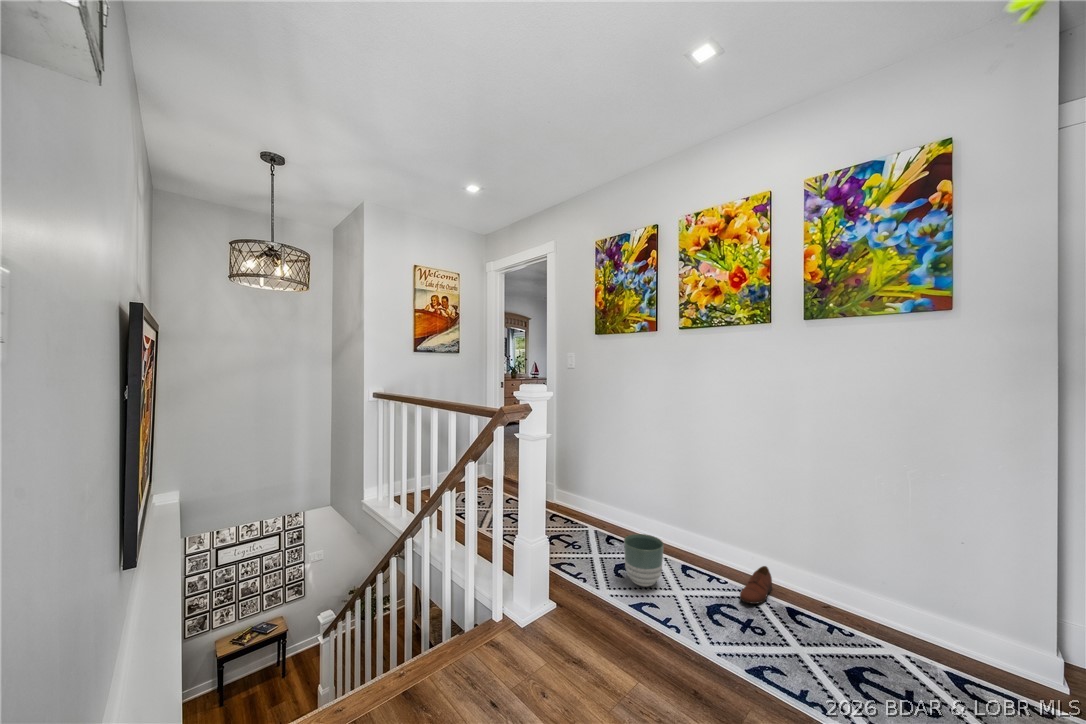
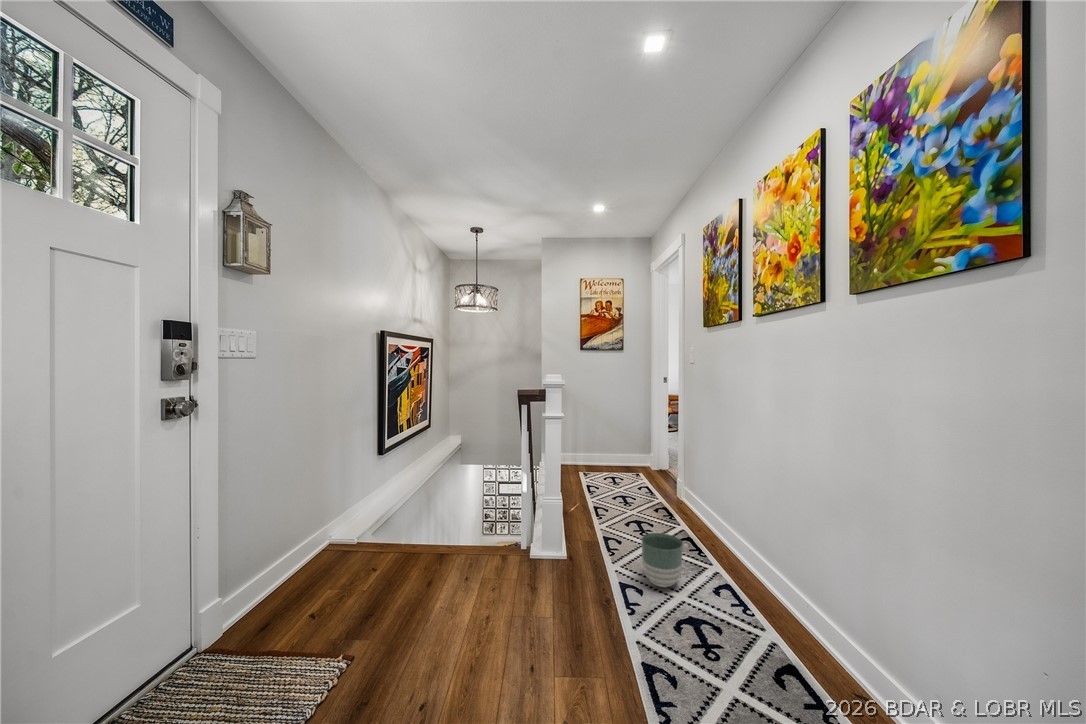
shoe: present [740,566,772,604] -> none [740,616,813,651]

